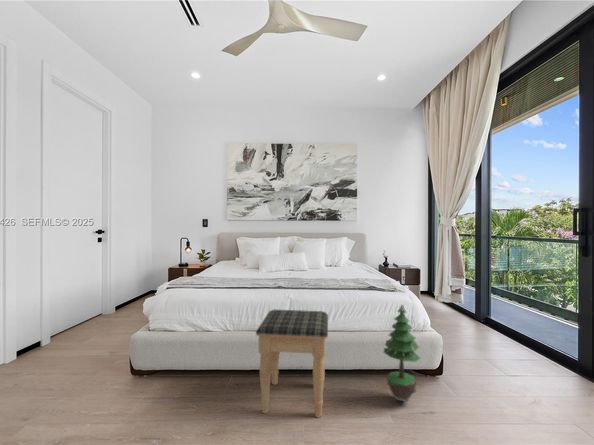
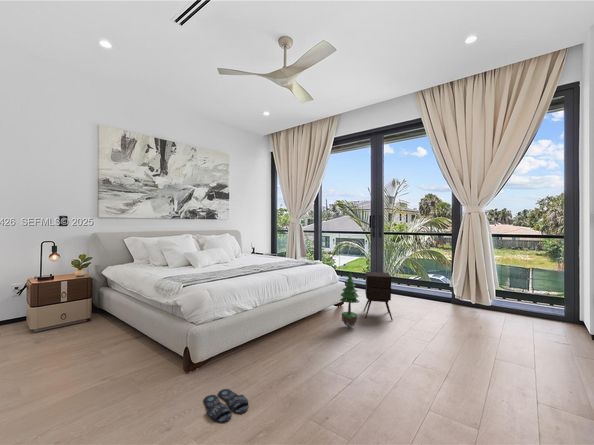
footstool: present [256,309,328,417] -> none [279,286,341,360]
side table: none [462,313,544,431] -> present [364,272,393,320]
slippers: none [102,394,157,425] -> present [204,389,248,422]

